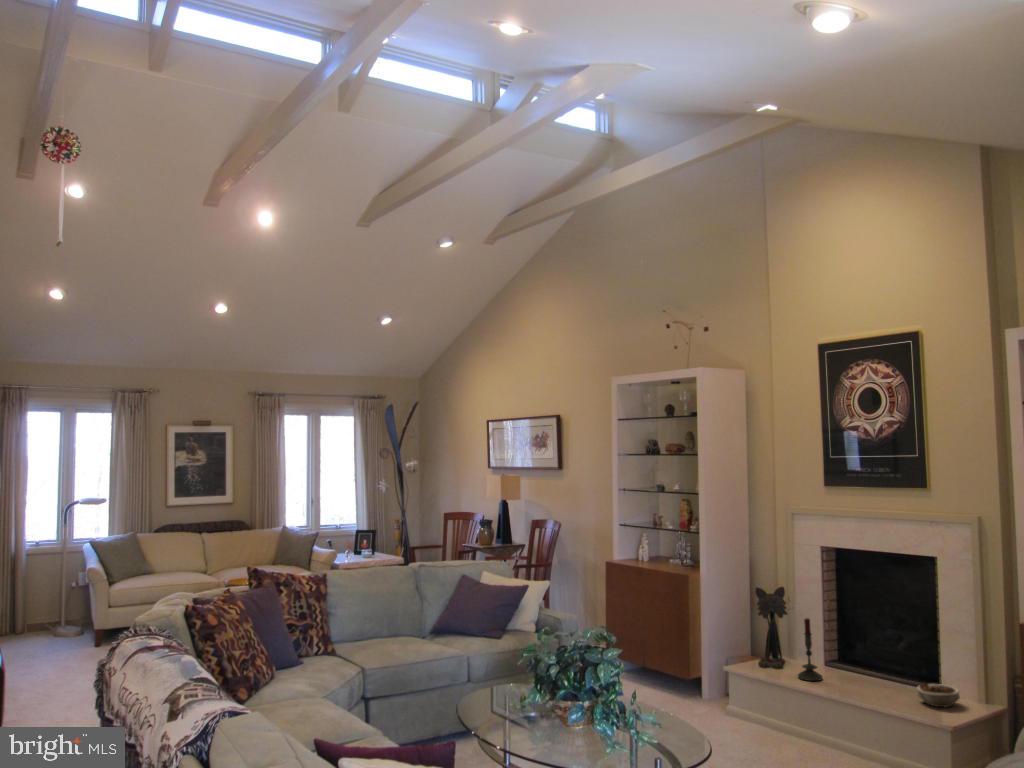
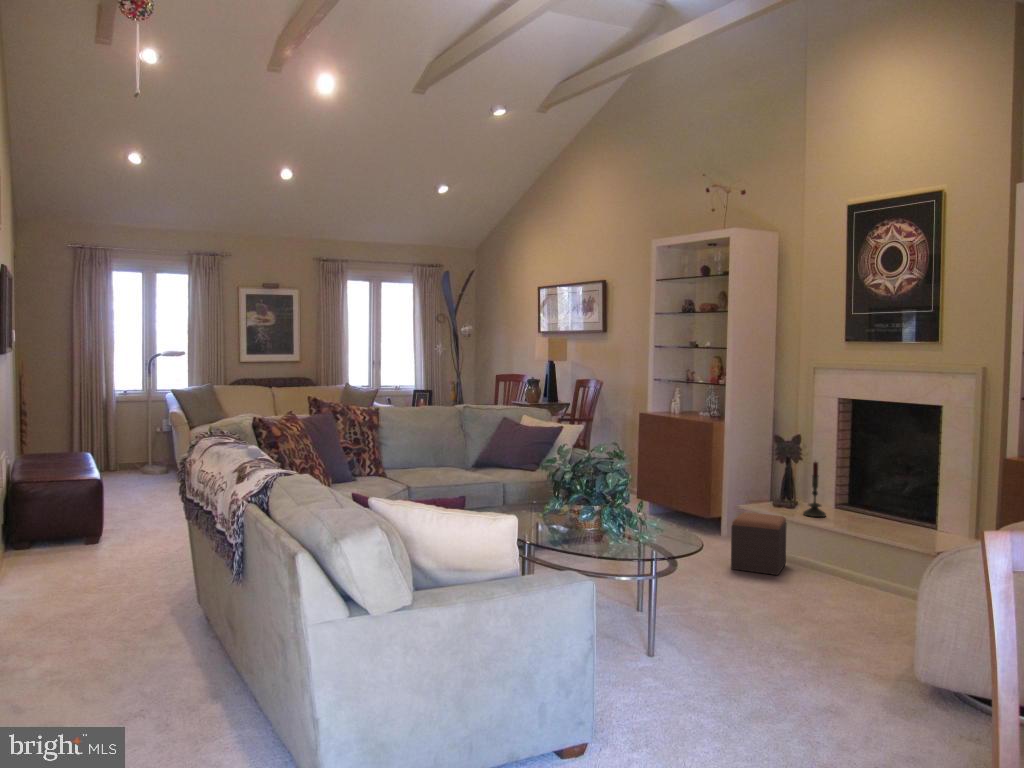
footstool: none [727,679,786,755] -> present [731,512,787,575]
succulent planter: present [917,683,960,707] -> none [909,518,948,539]

